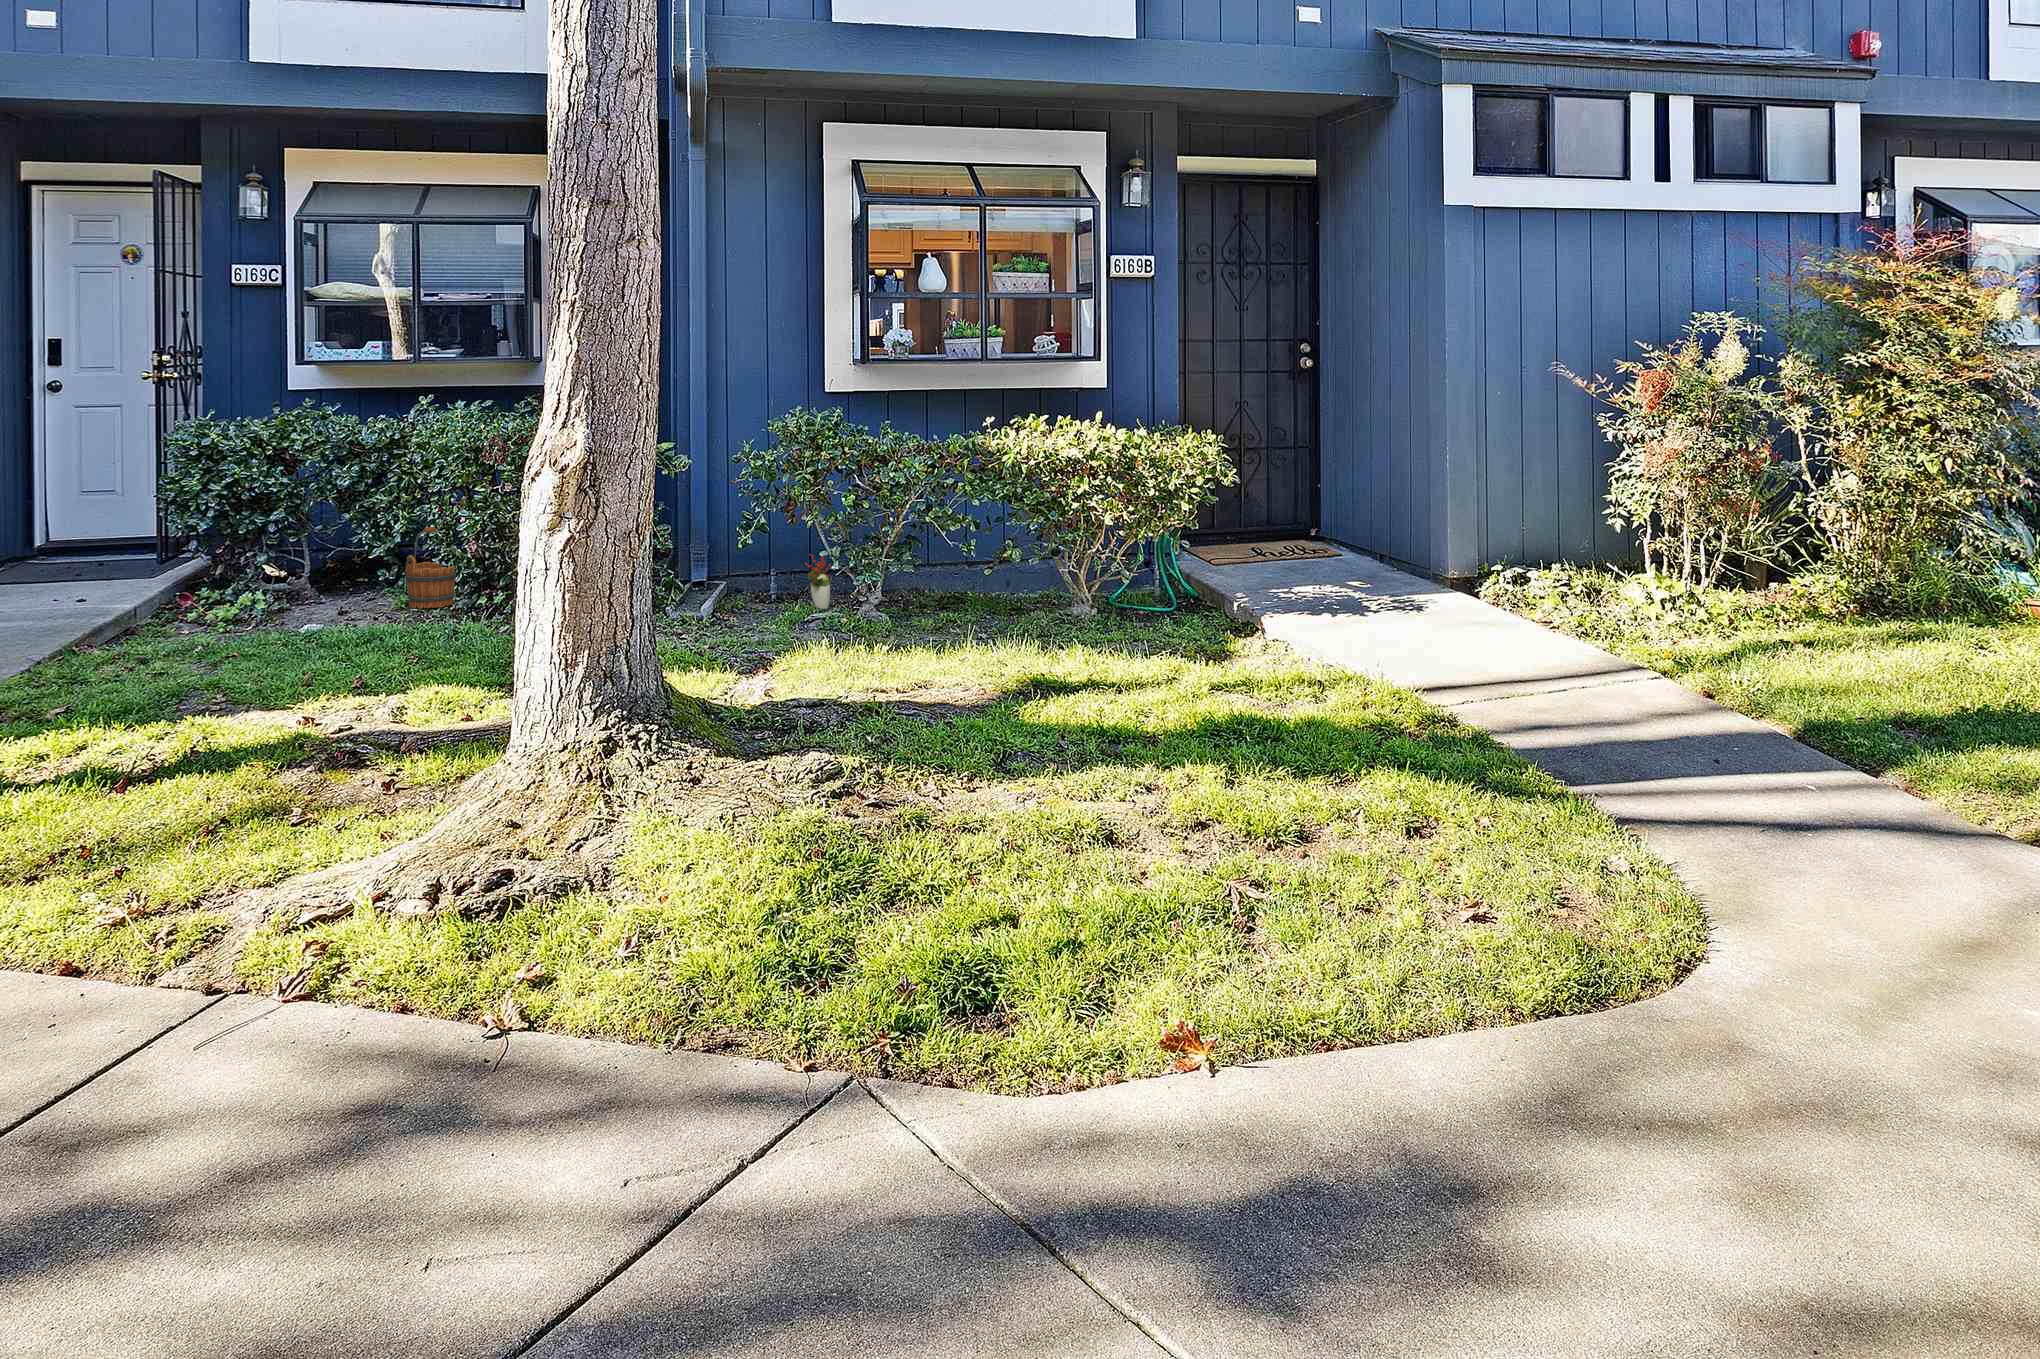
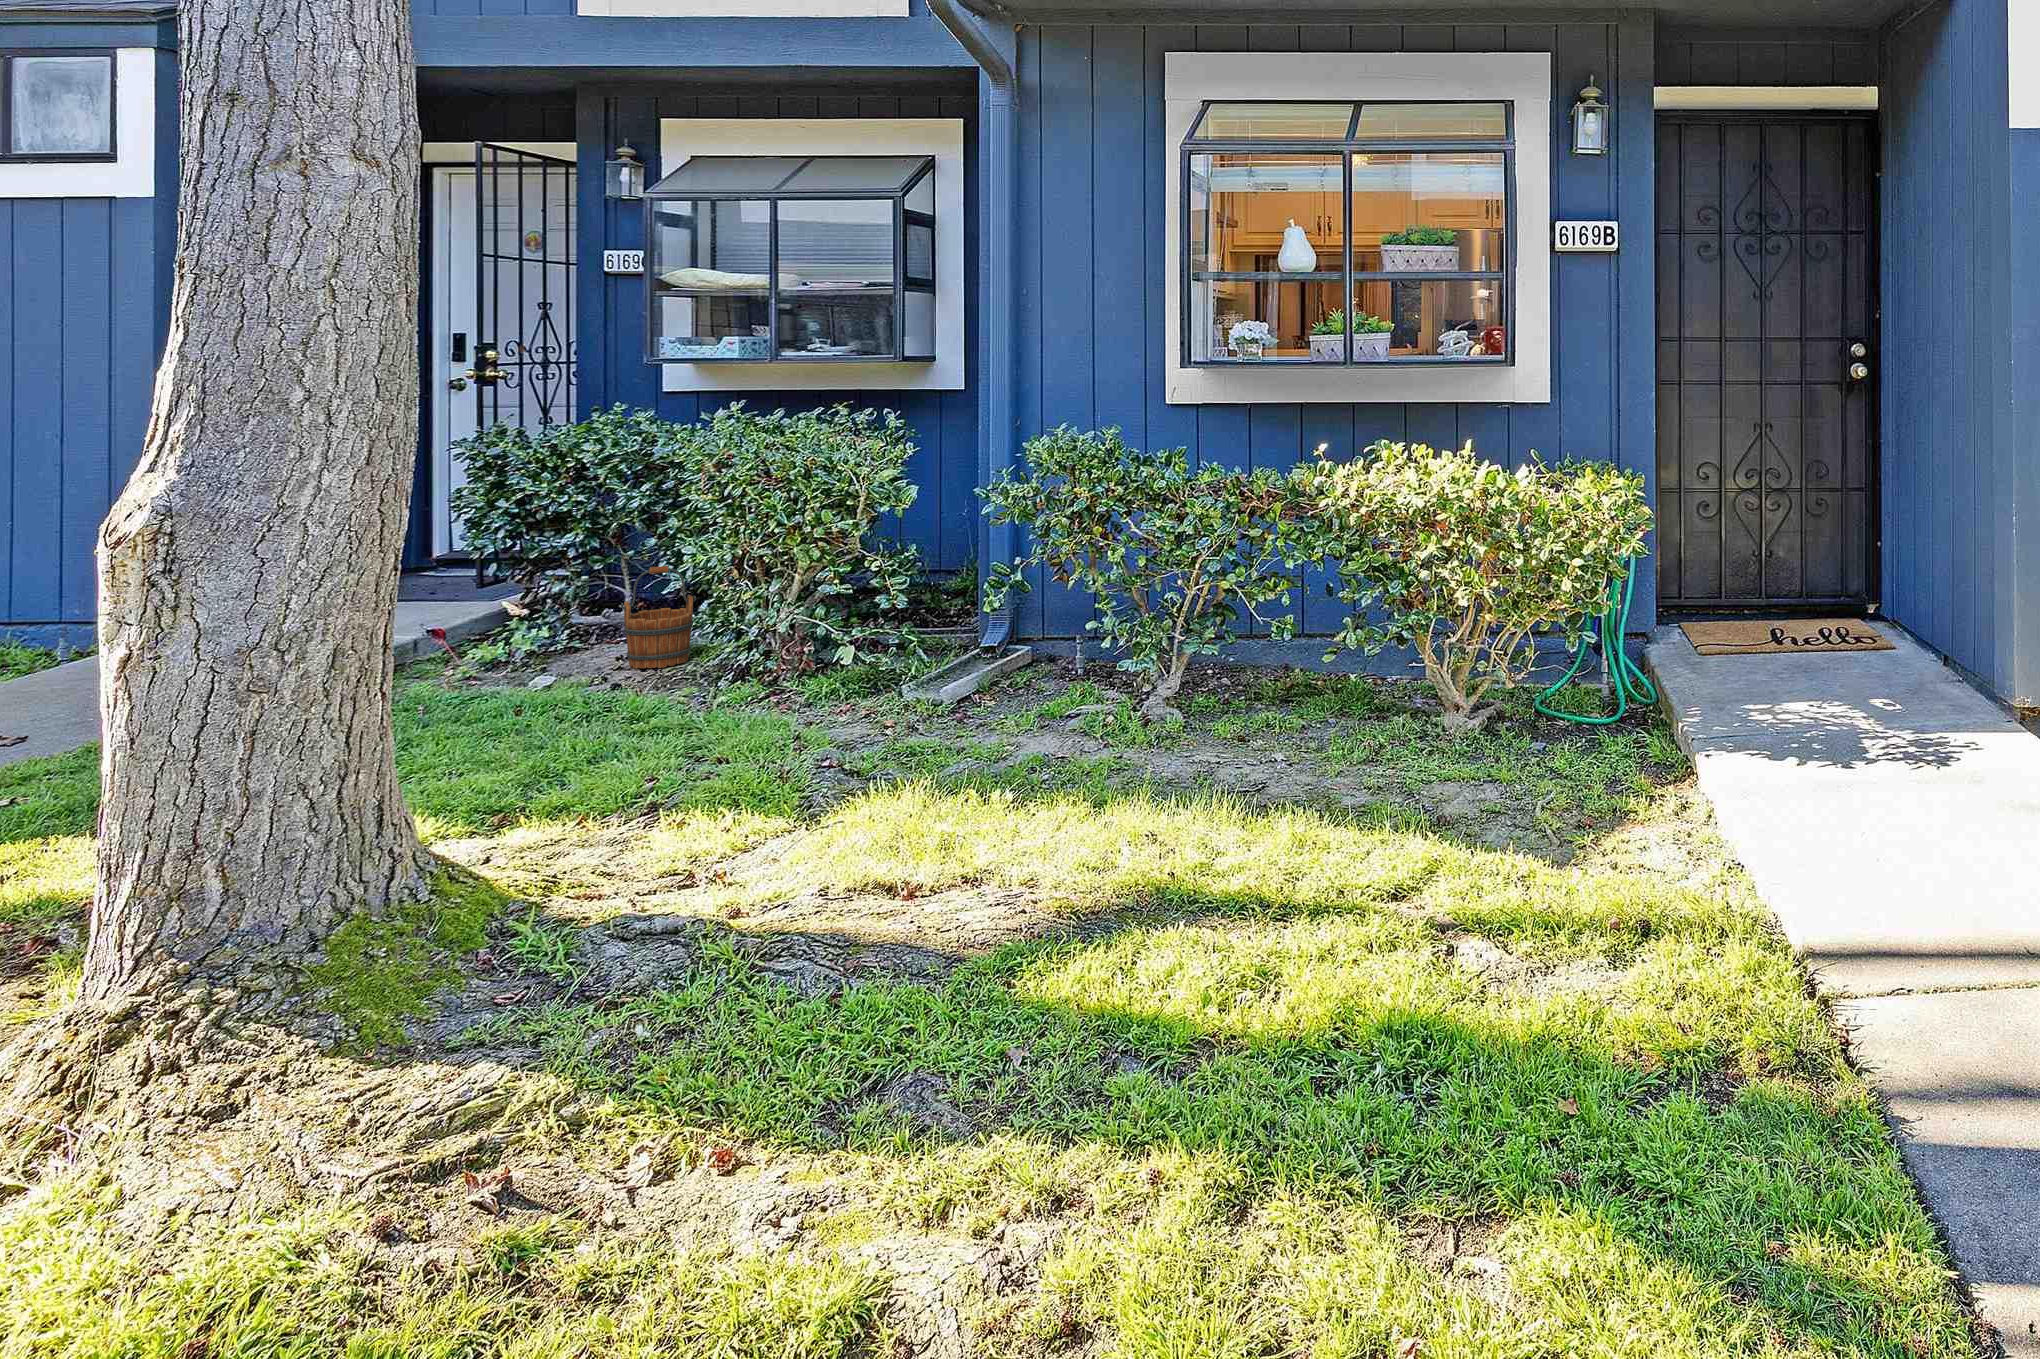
decorative plant: present [805,554,831,609] -> none [1075,624,1114,699]

